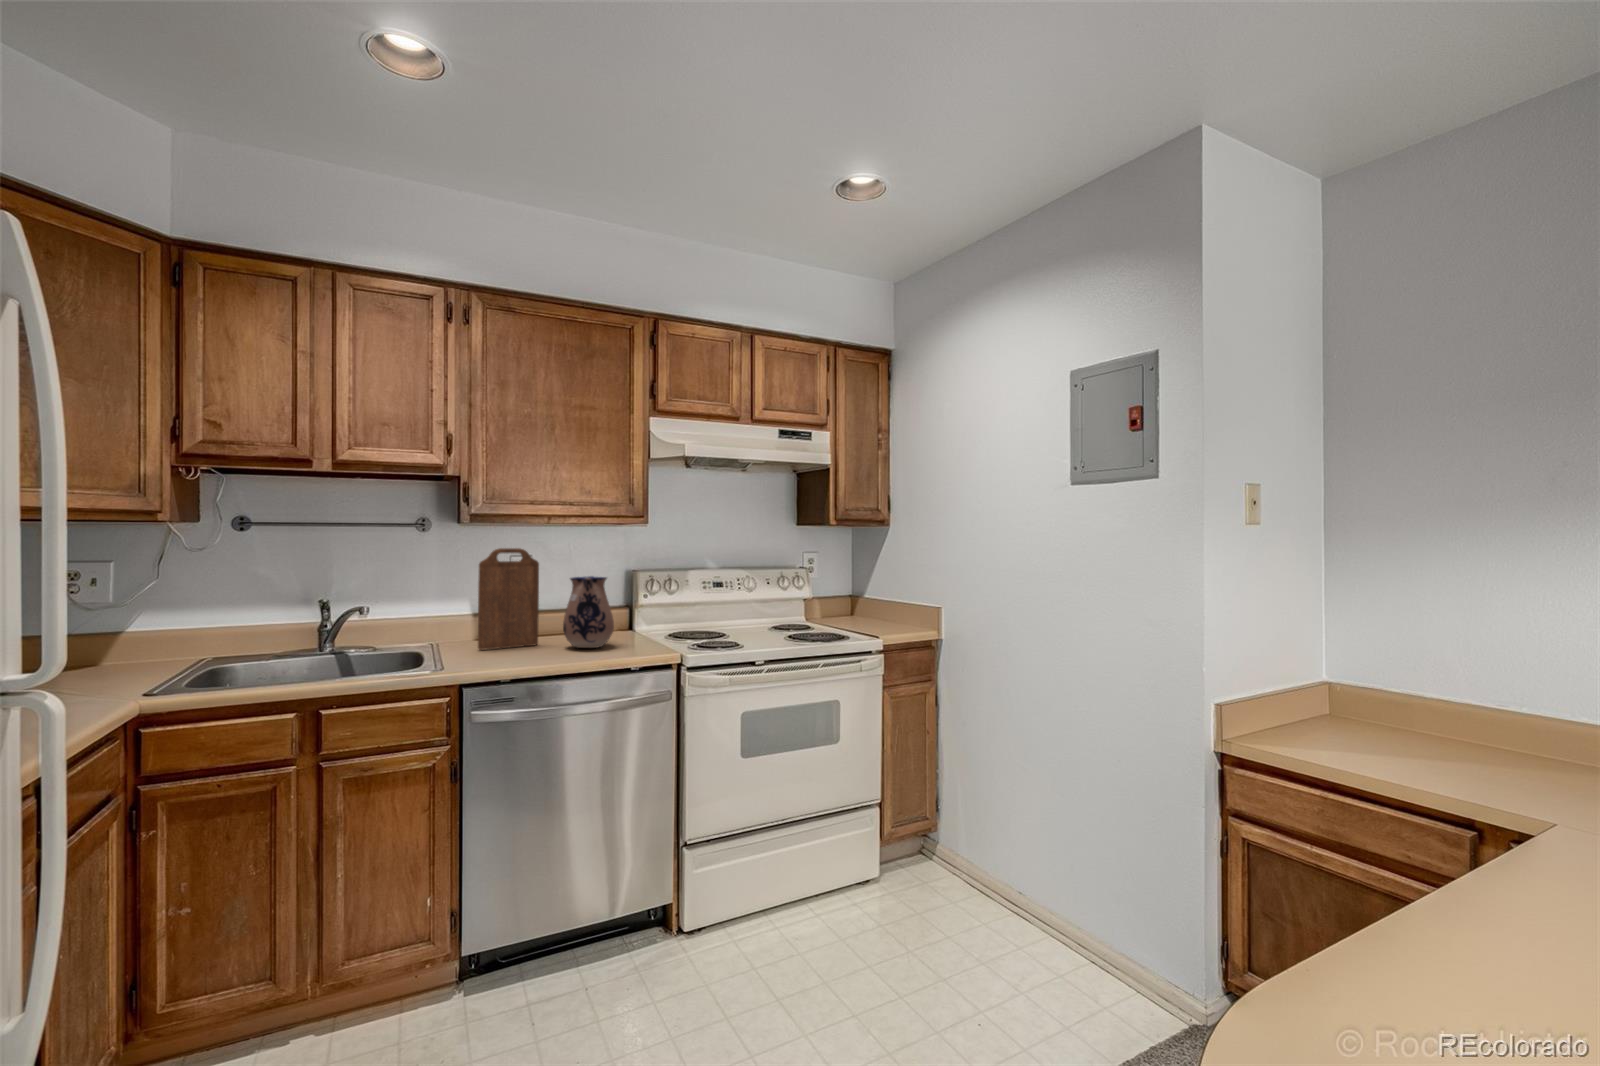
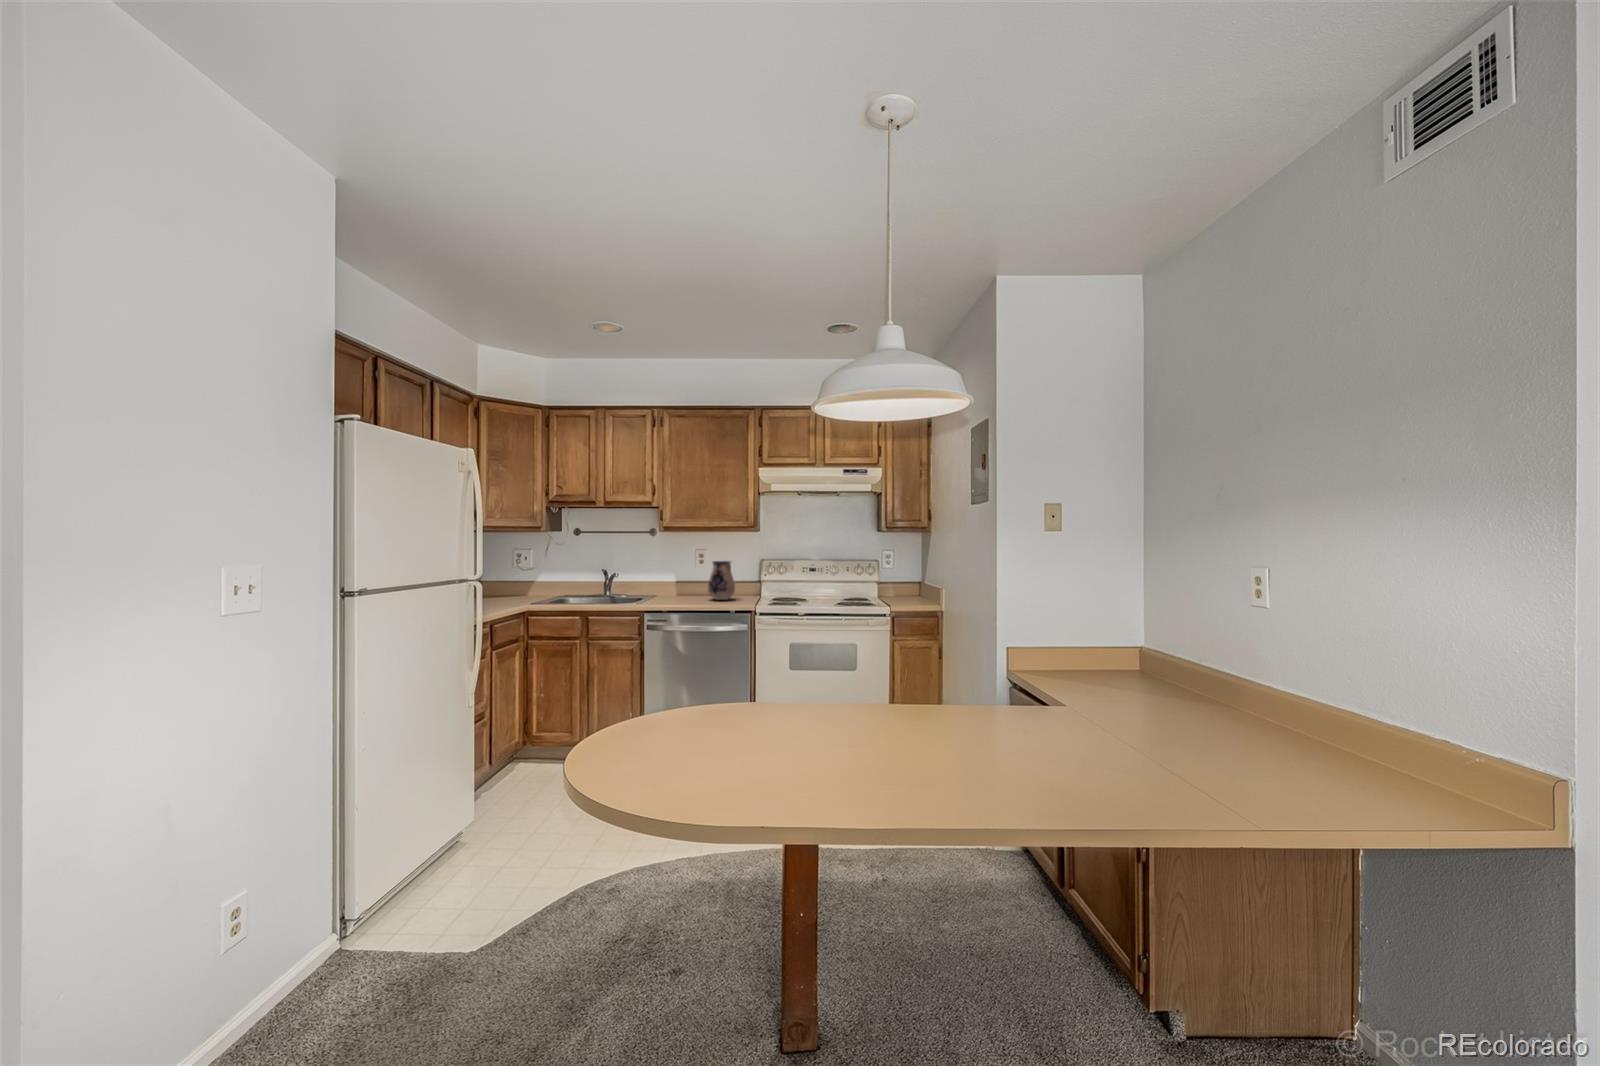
cutting board: present [478,548,539,650] -> none [669,545,701,597]

